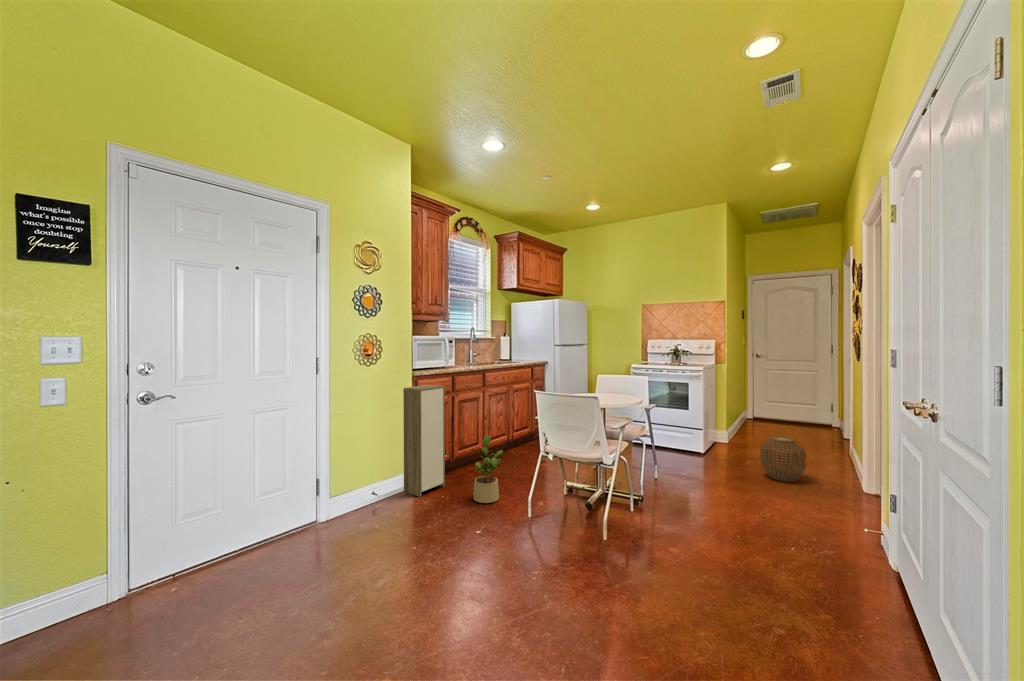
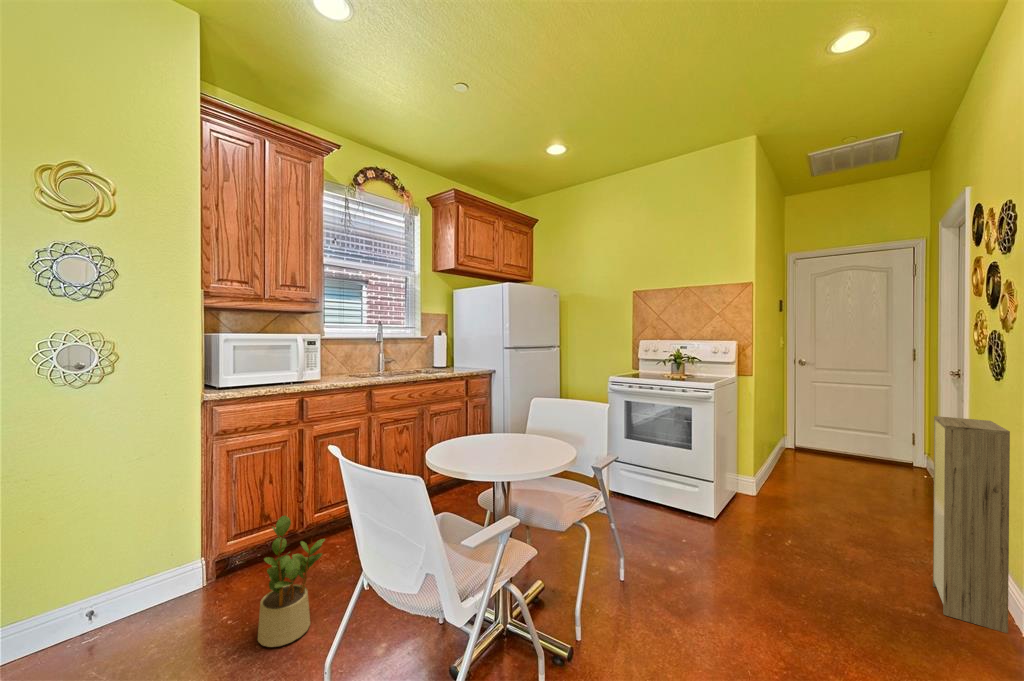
storage cabinet: present [403,385,445,497] -> present [933,416,1010,633]
woven basket: present [760,436,806,482] -> none [809,516,901,608]

